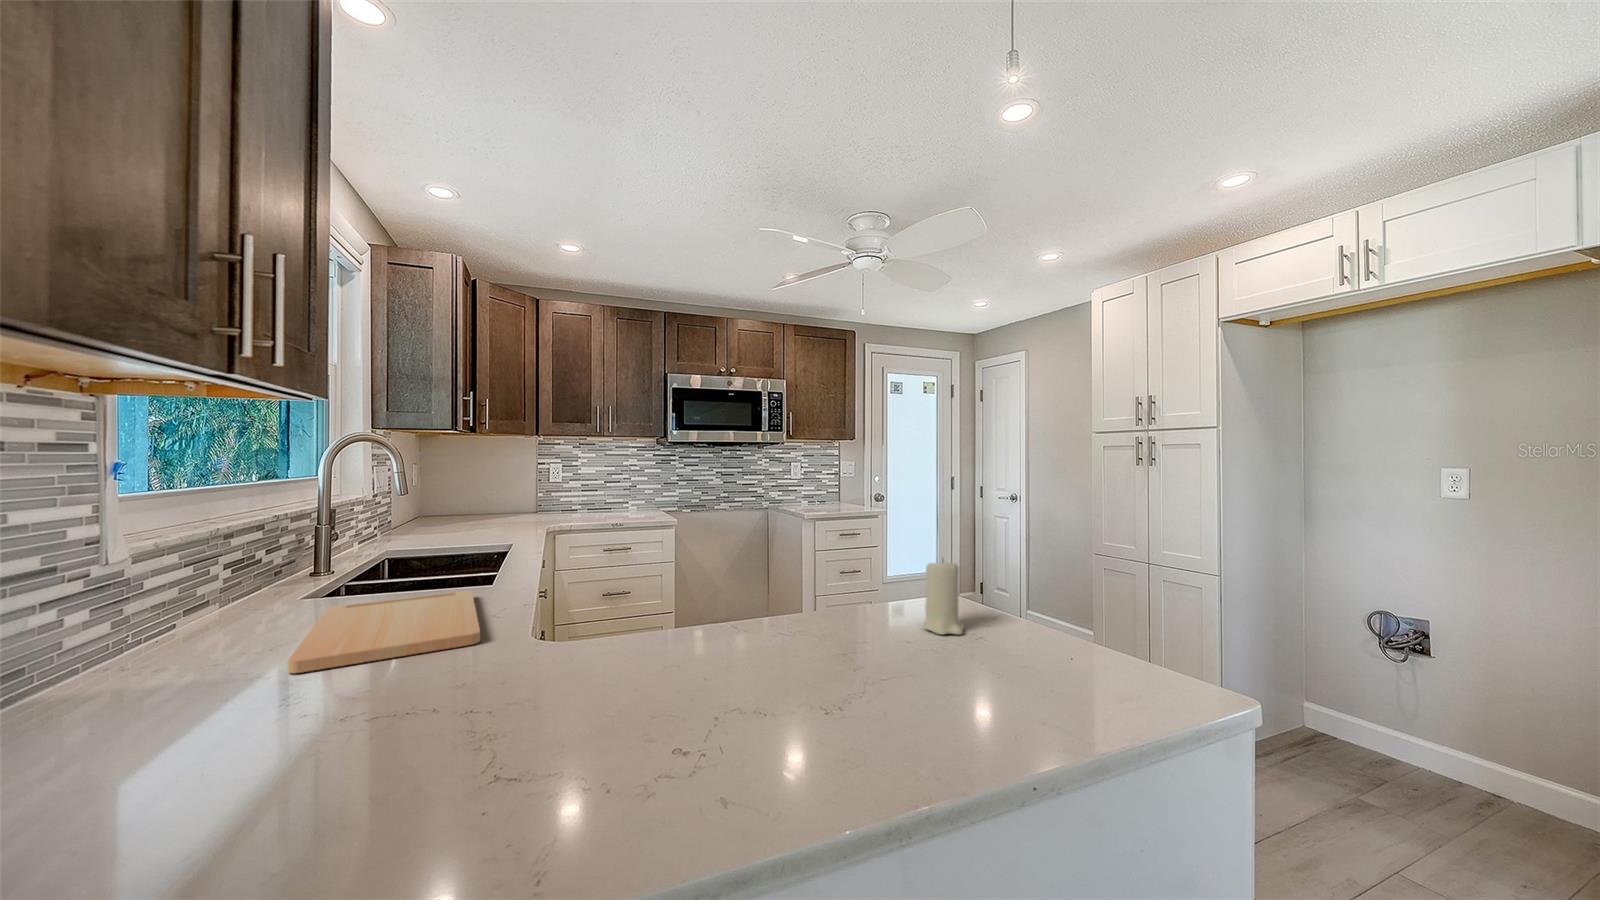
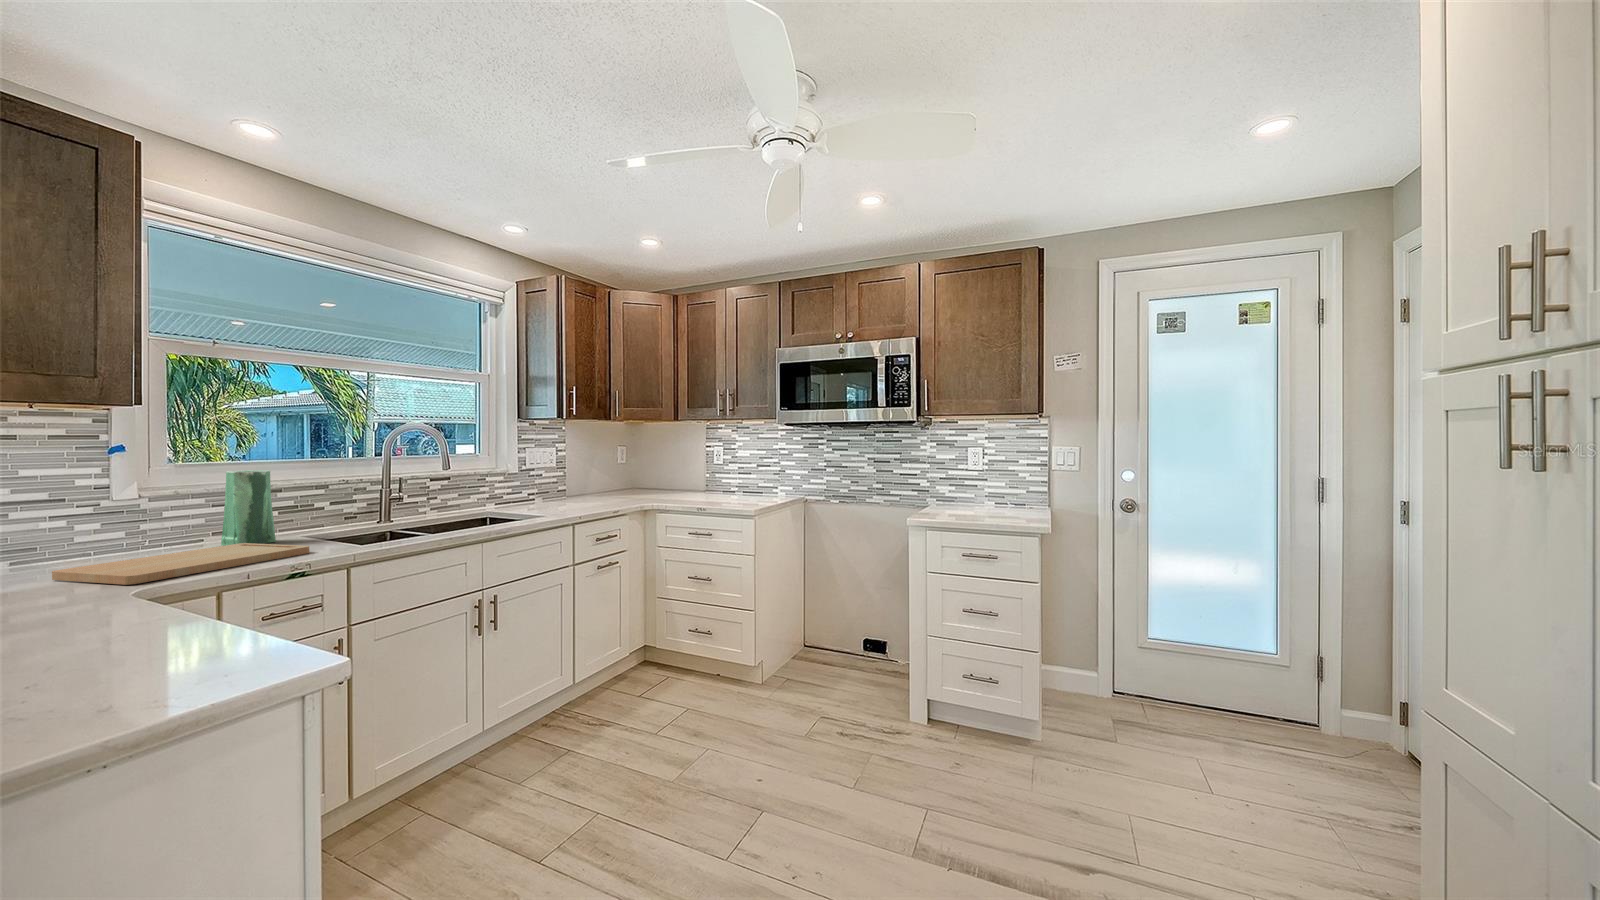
vase: none [240,505,311,621] -> present [221,470,276,546]
candle: present [923,559,964,635] -> none [78,582,181,708]

